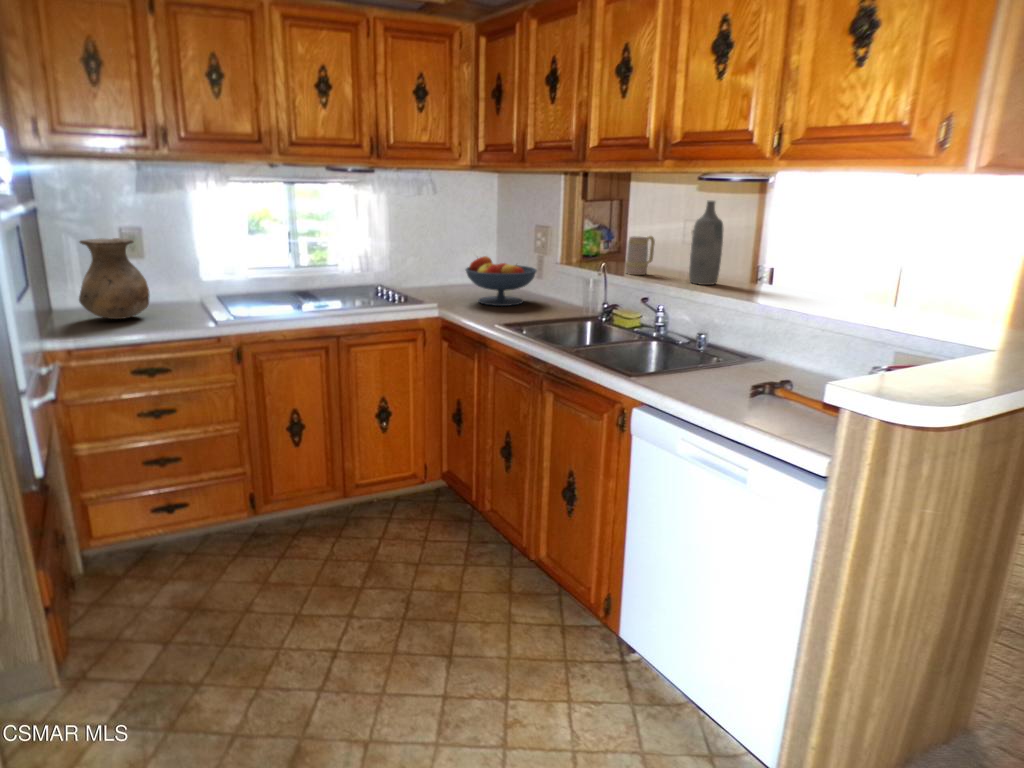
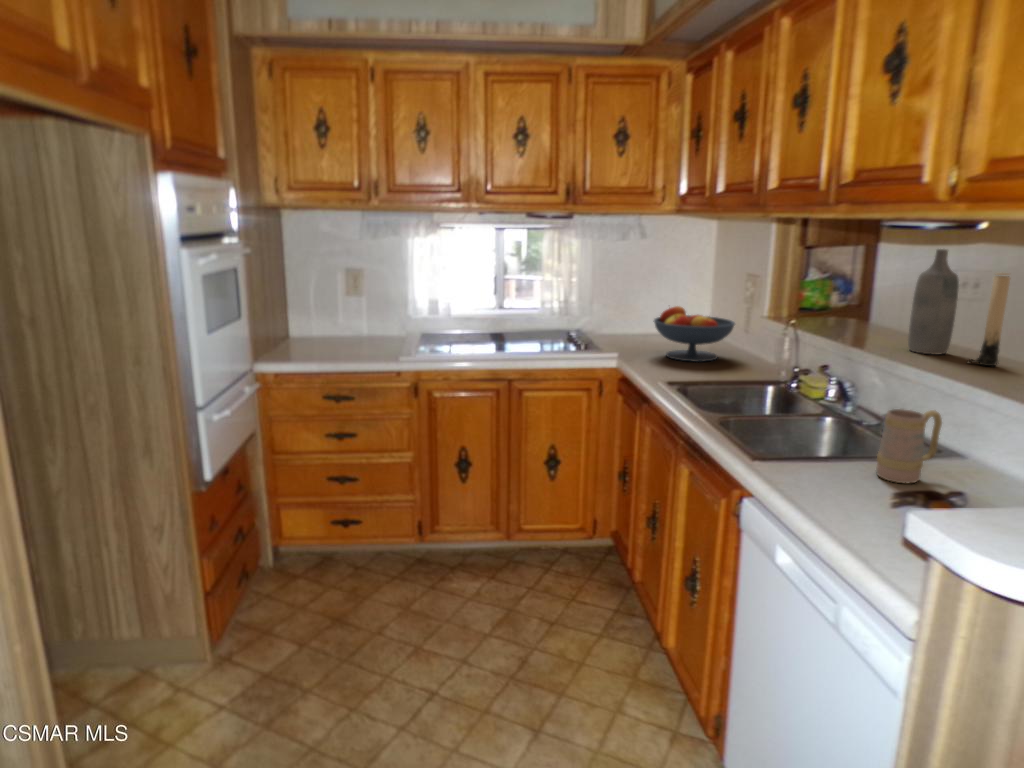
candle: none [736,218,764,291] -> present [968,273,1010,366]
mug: present [626,236,655,275] -> present [876,409,942,483]
vase: present [79,238,150,319] -> none [300,277,356,348]

